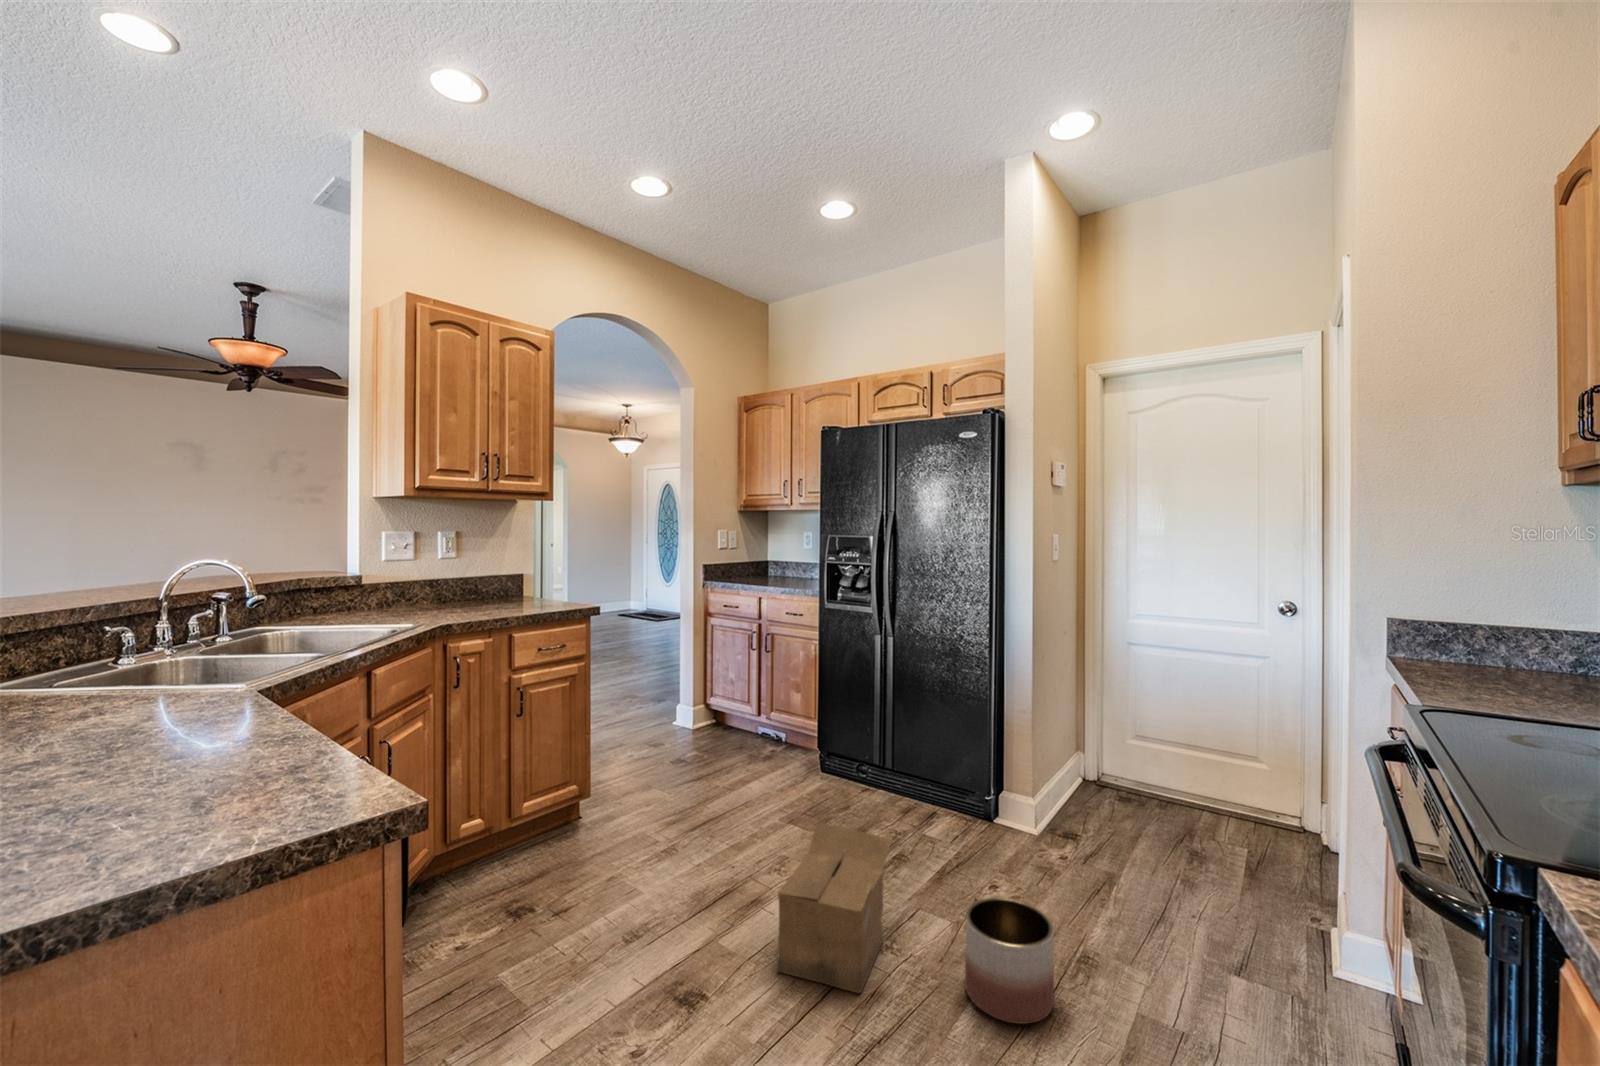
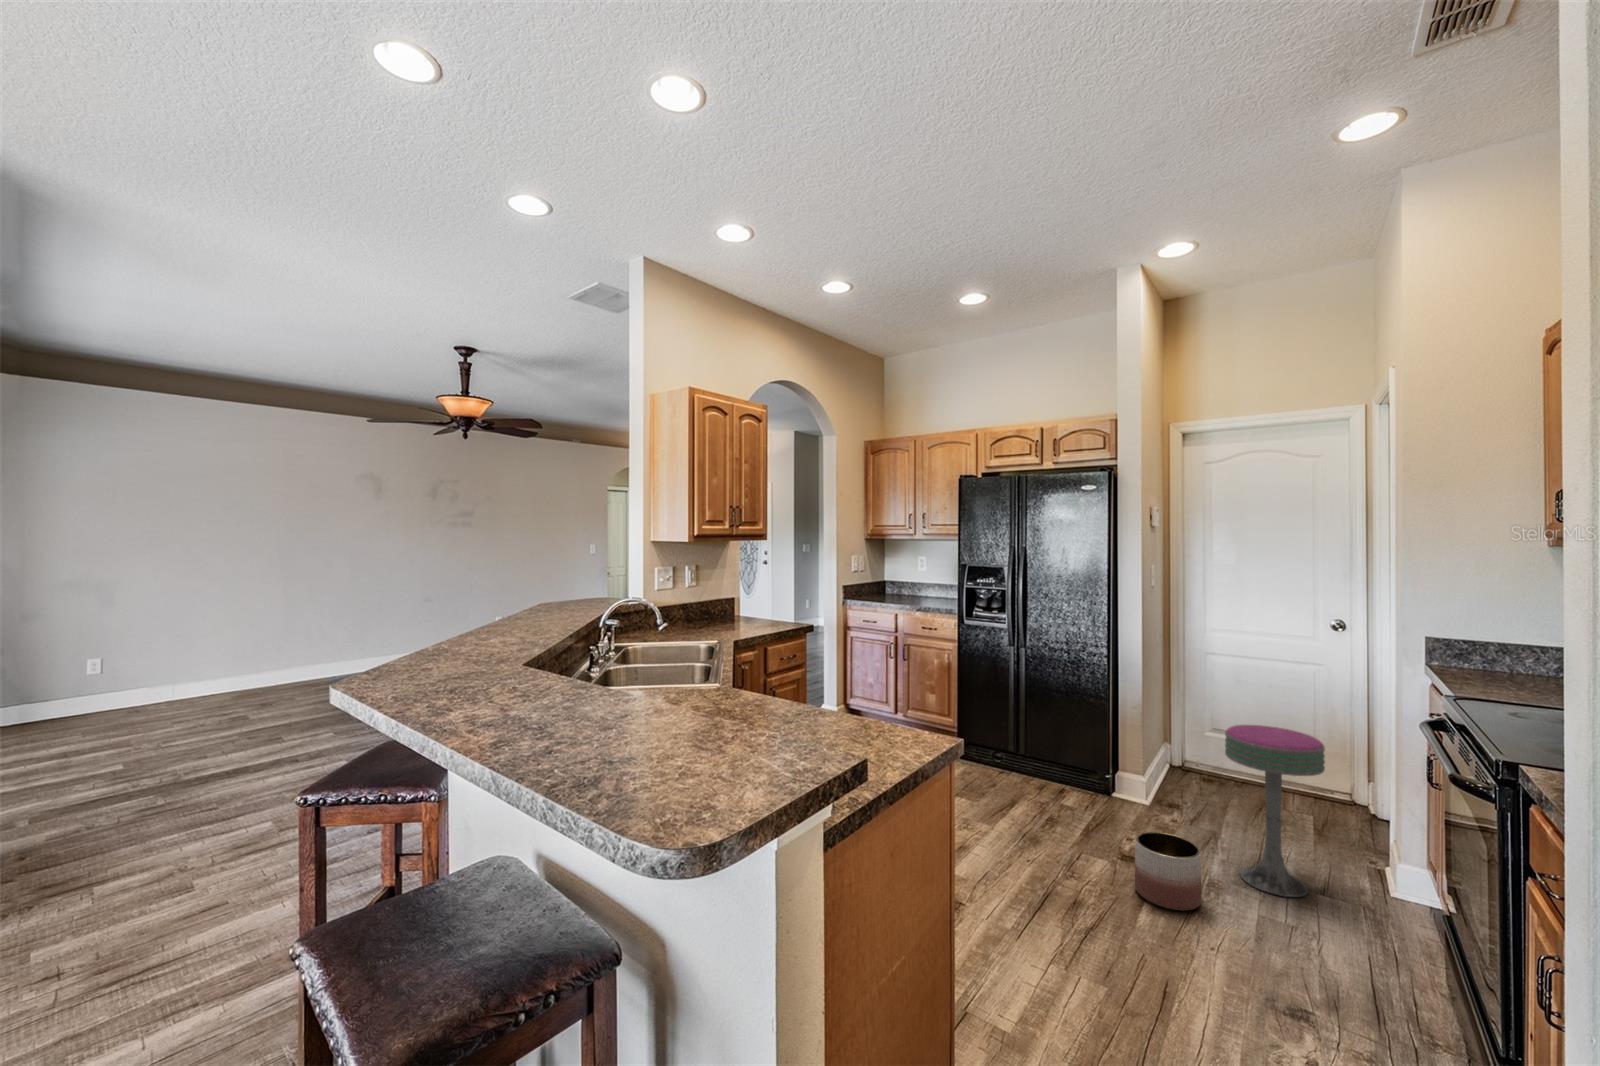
bar stool: none [1105,740,1238,994] -> present [1225,725,1325,897]
cardboard box: present [777,823,891,993] -> none [1000,783,1066,893]

